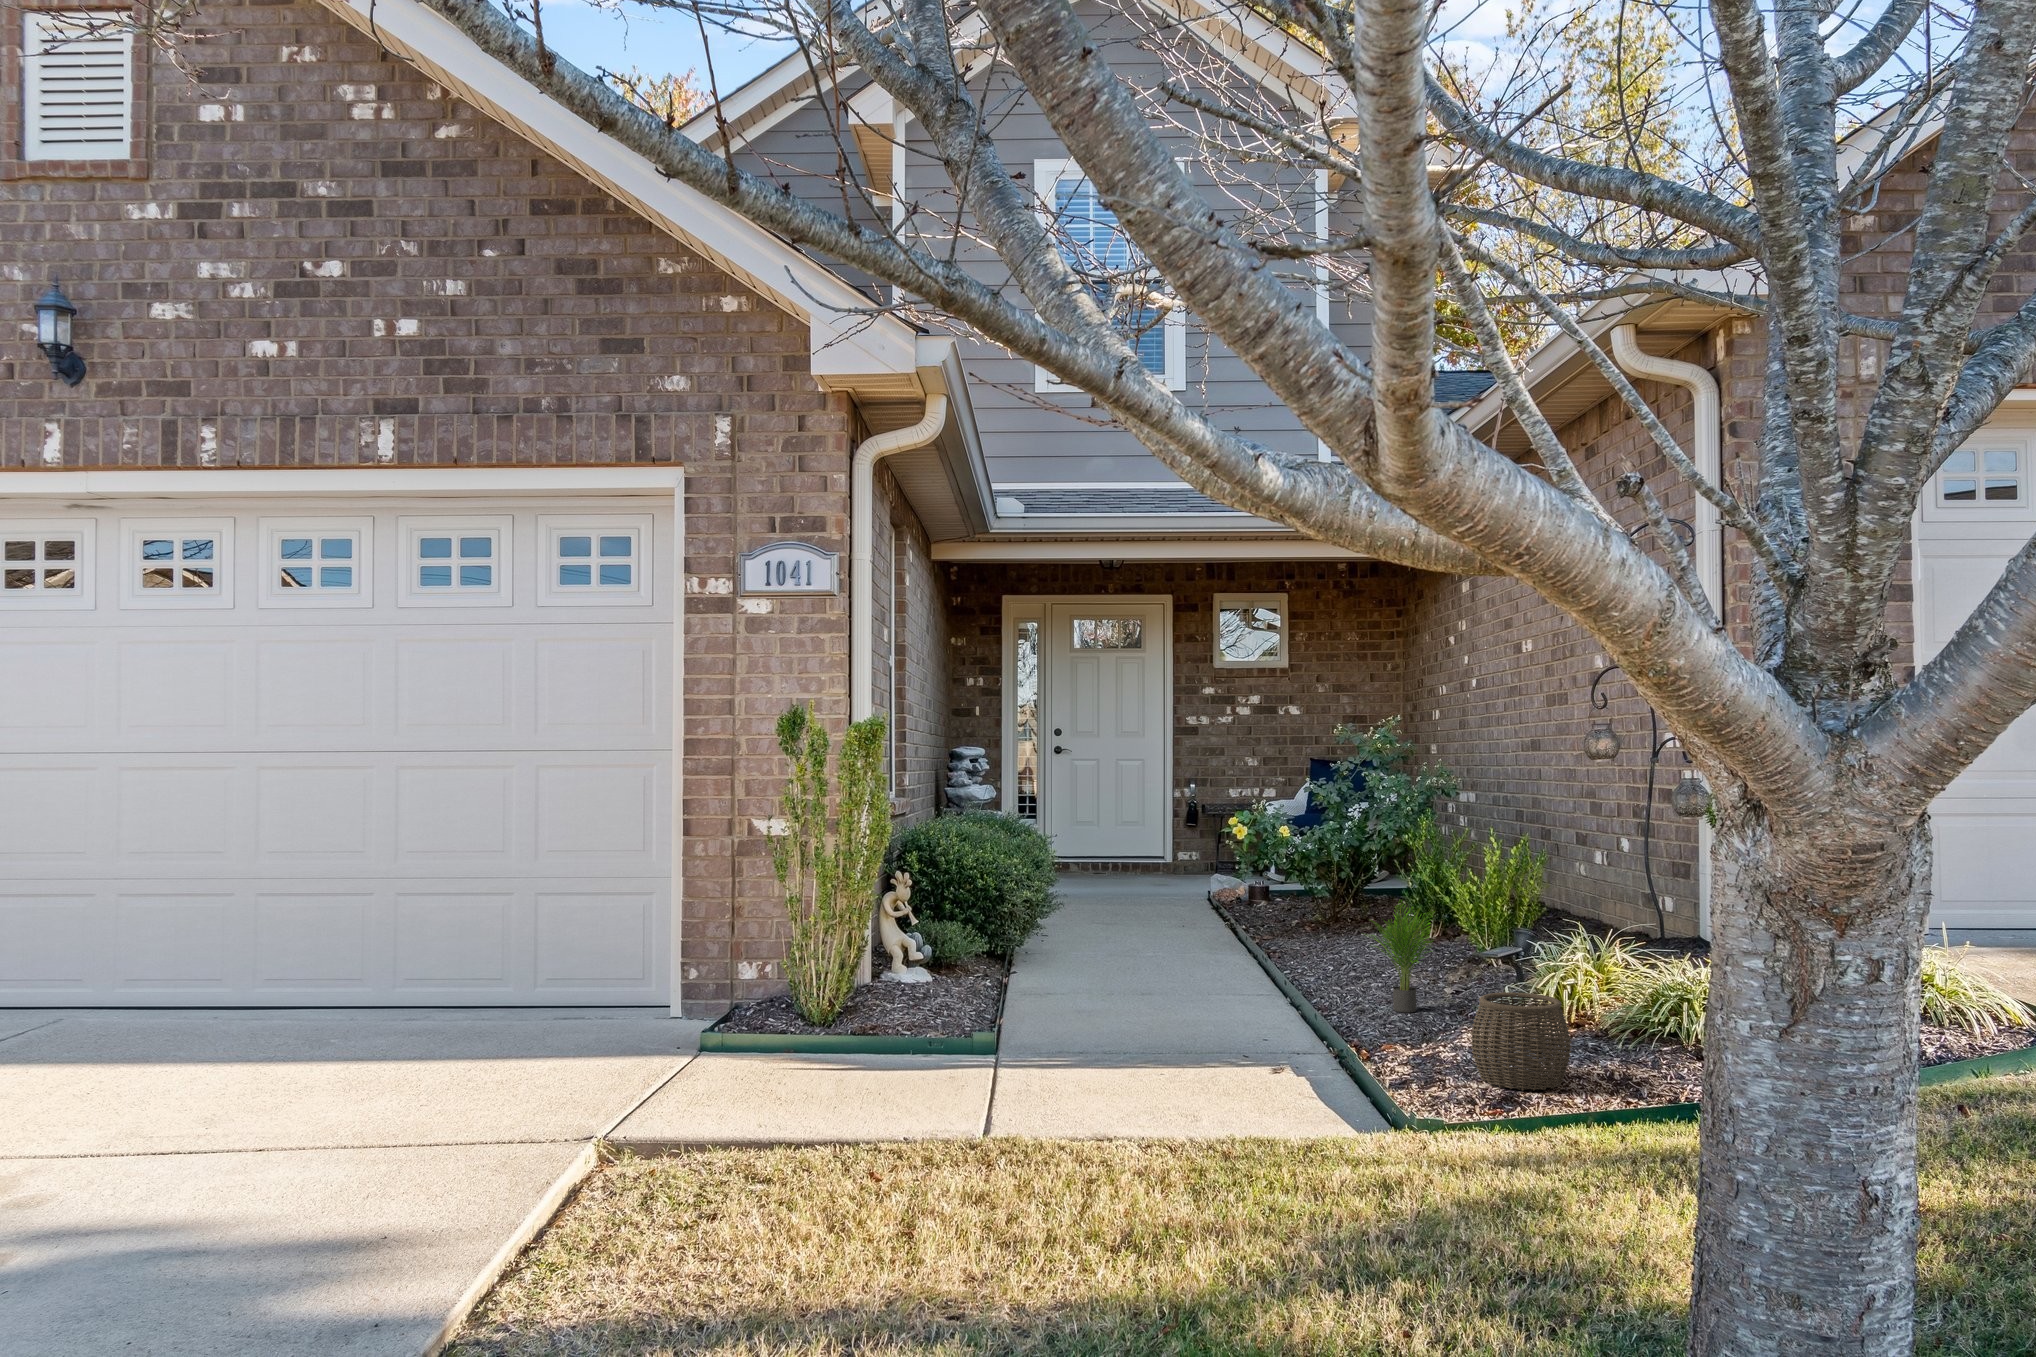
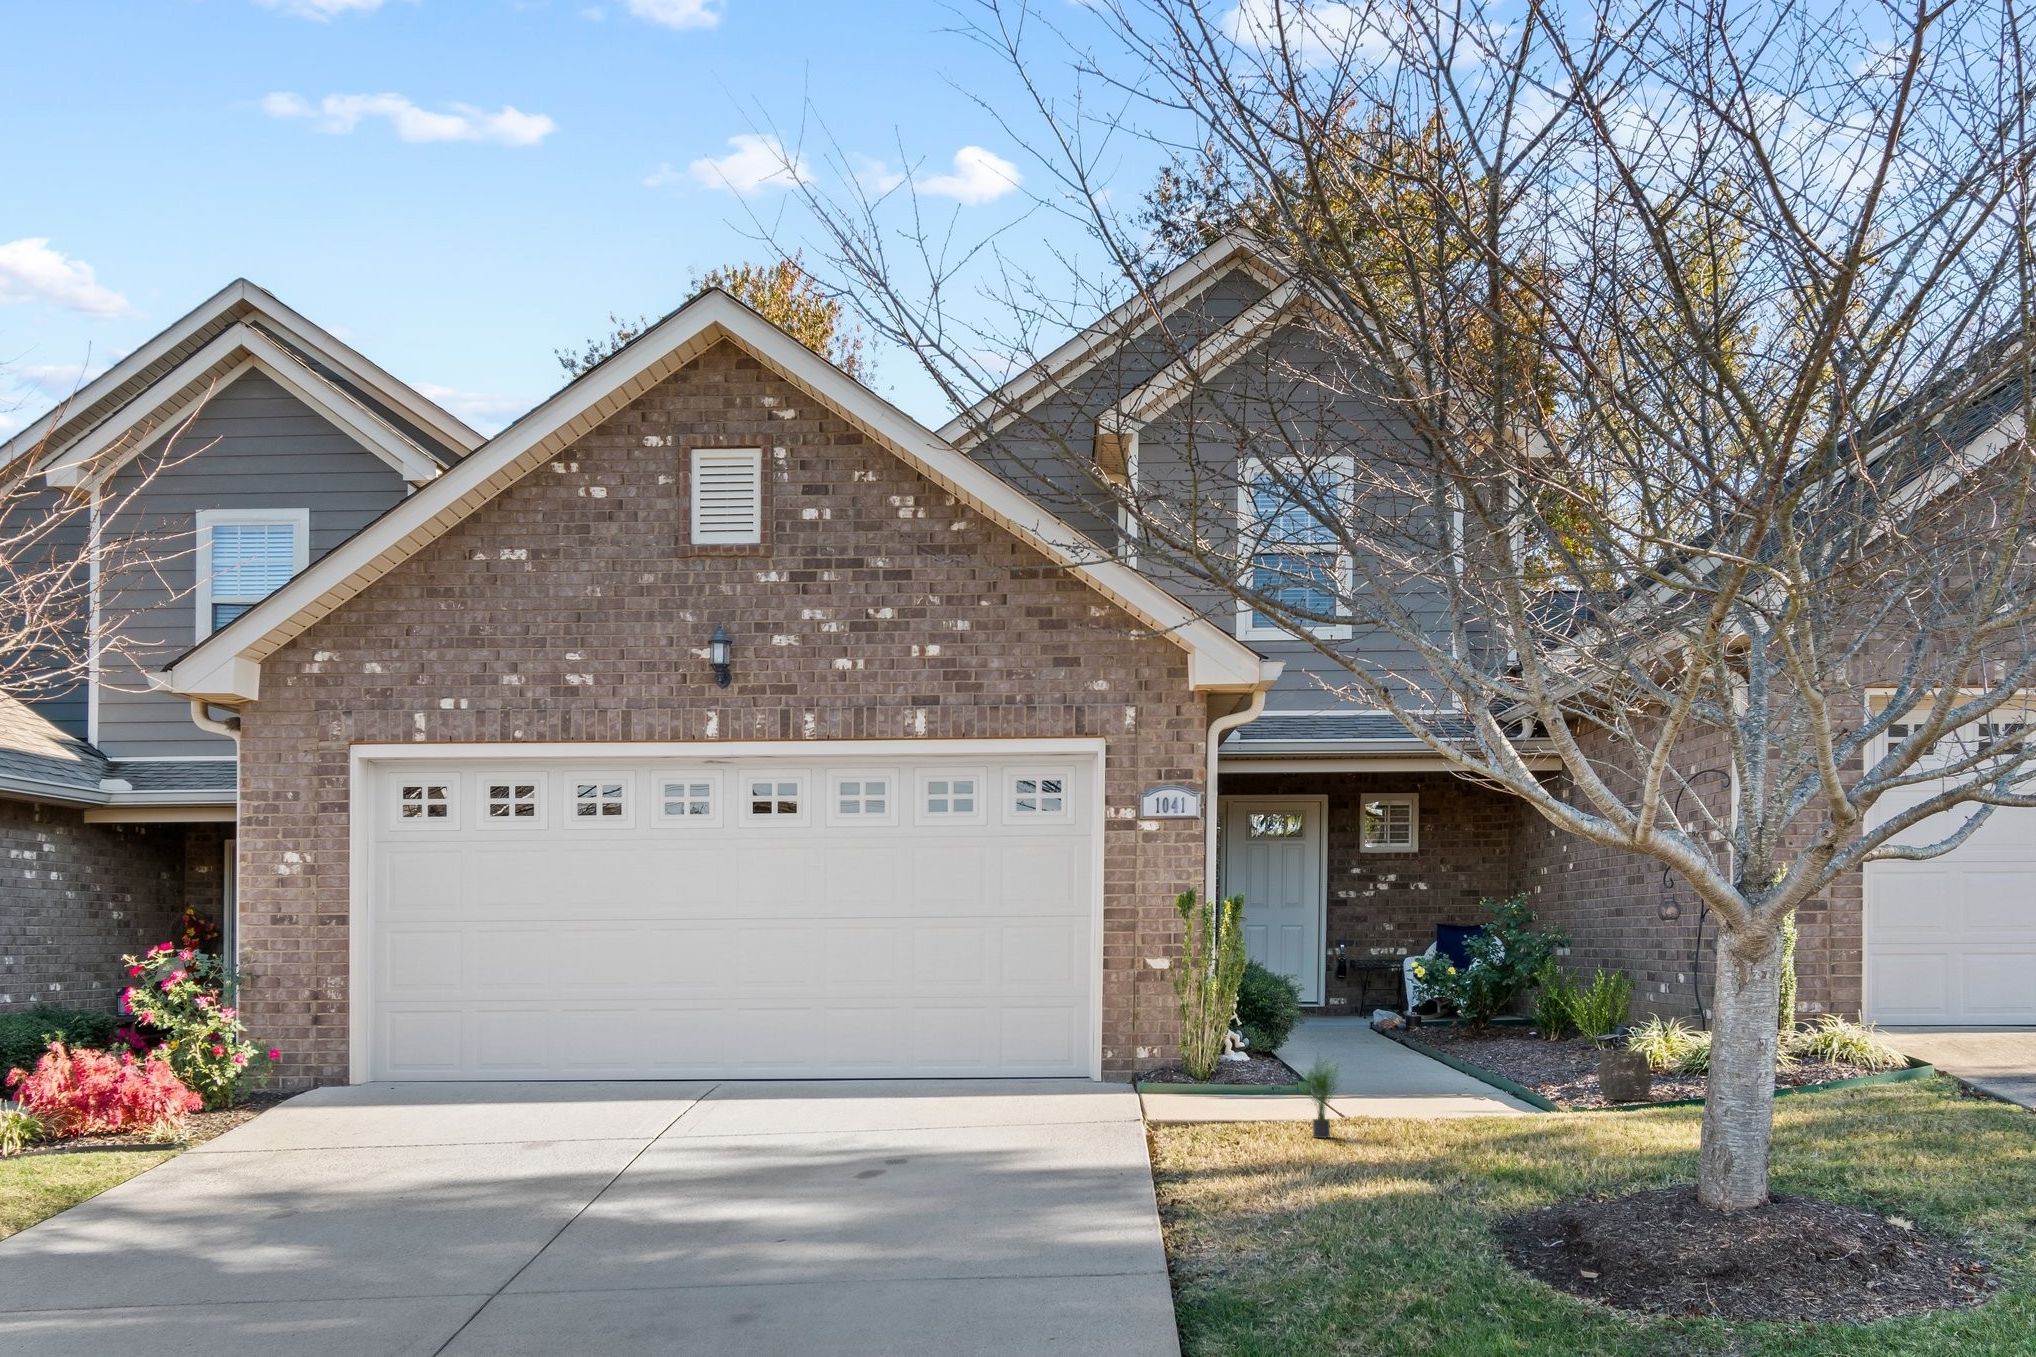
potted plant: present [1369,905,1432,1013] -> present [1301,1061,1338,1138]

